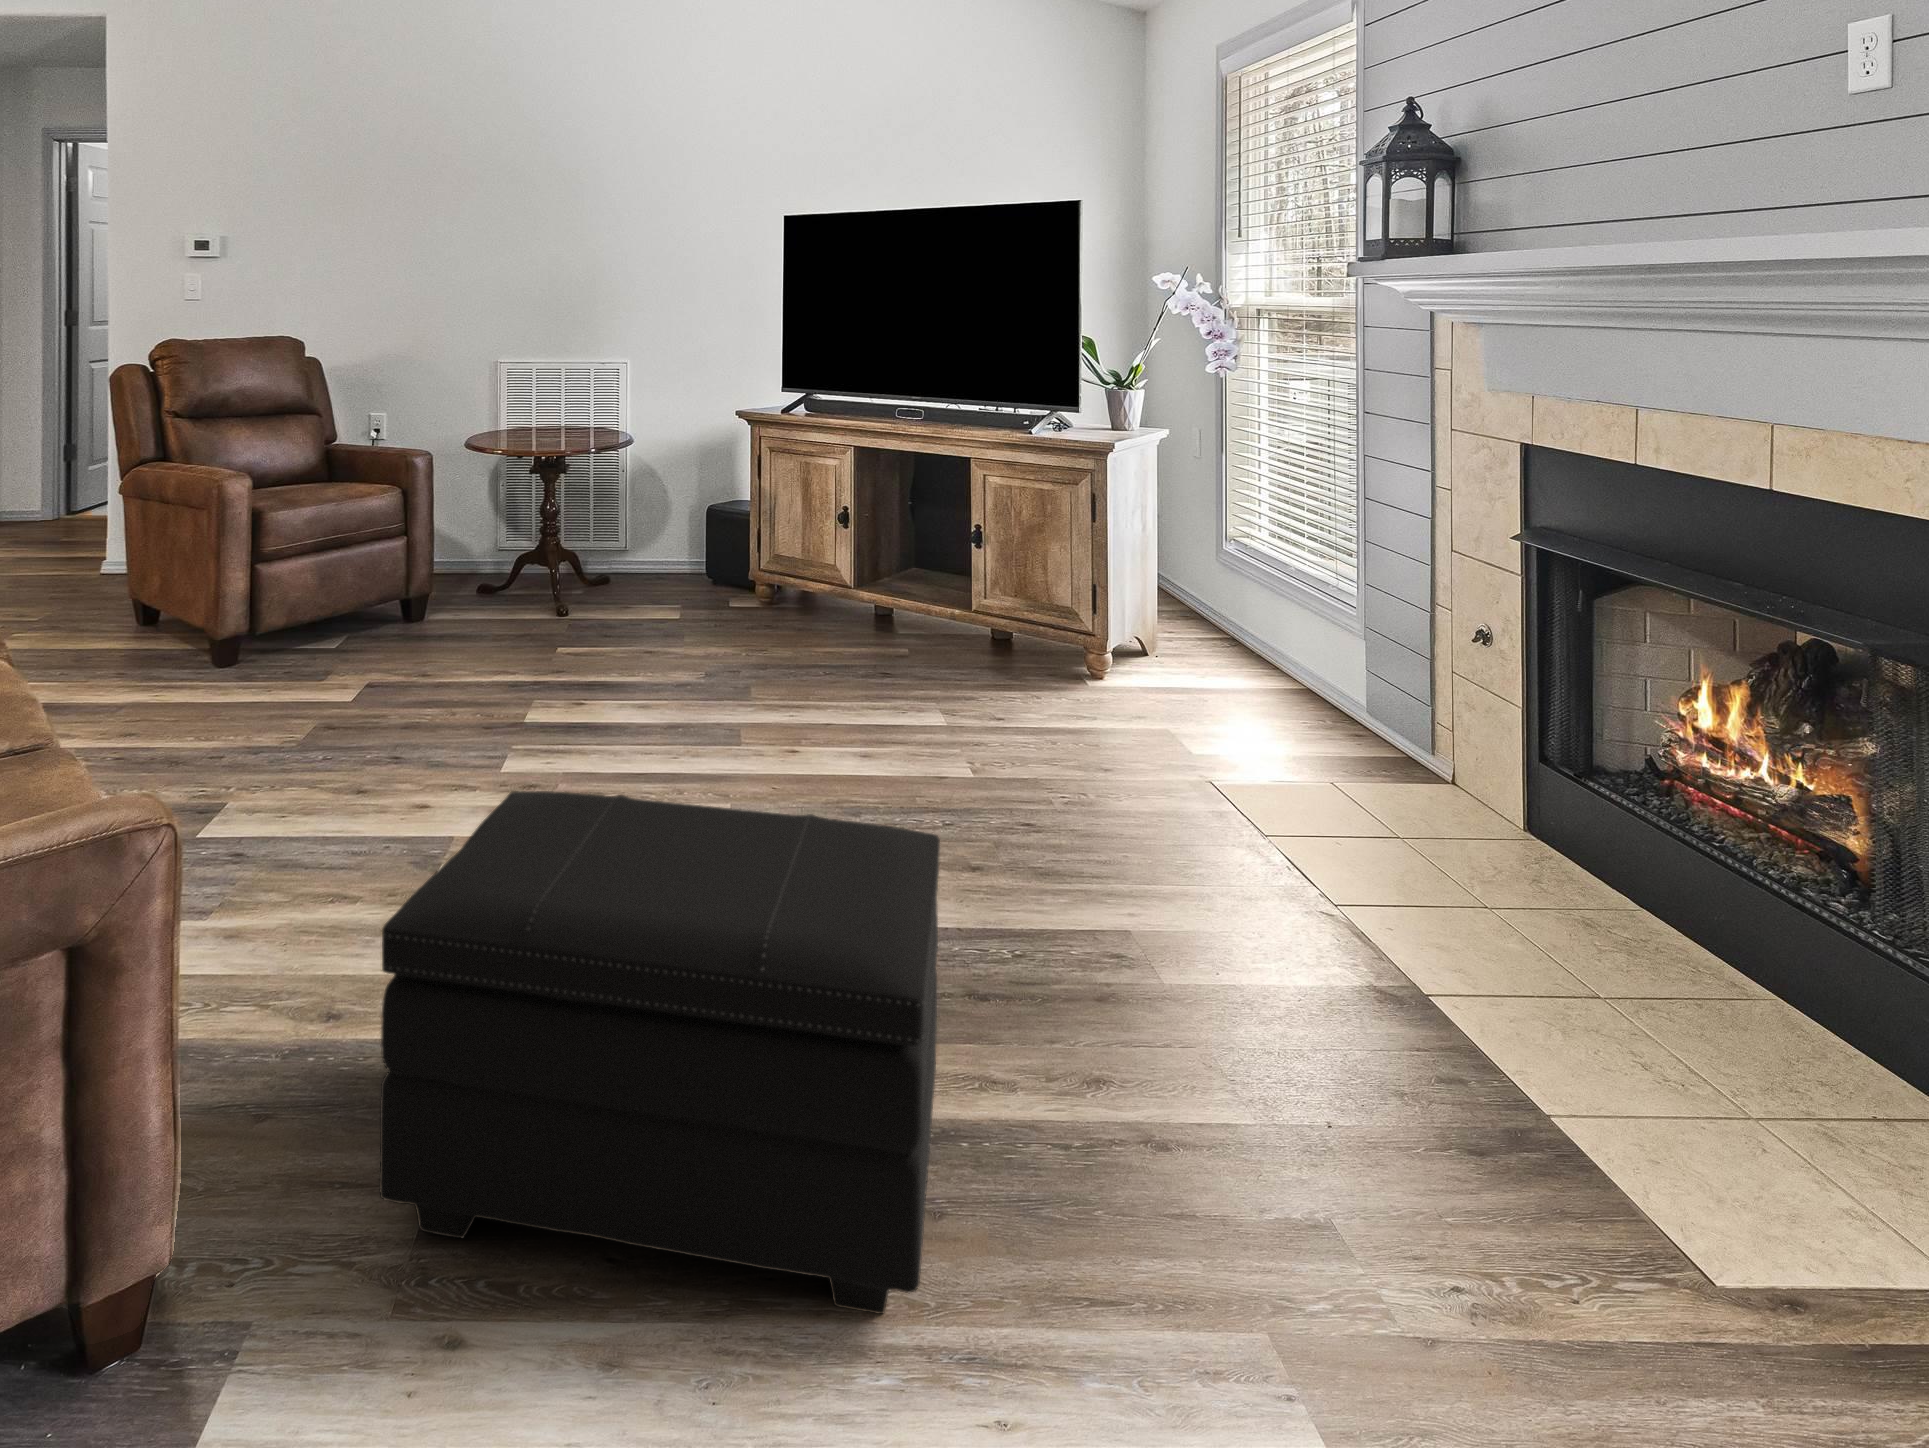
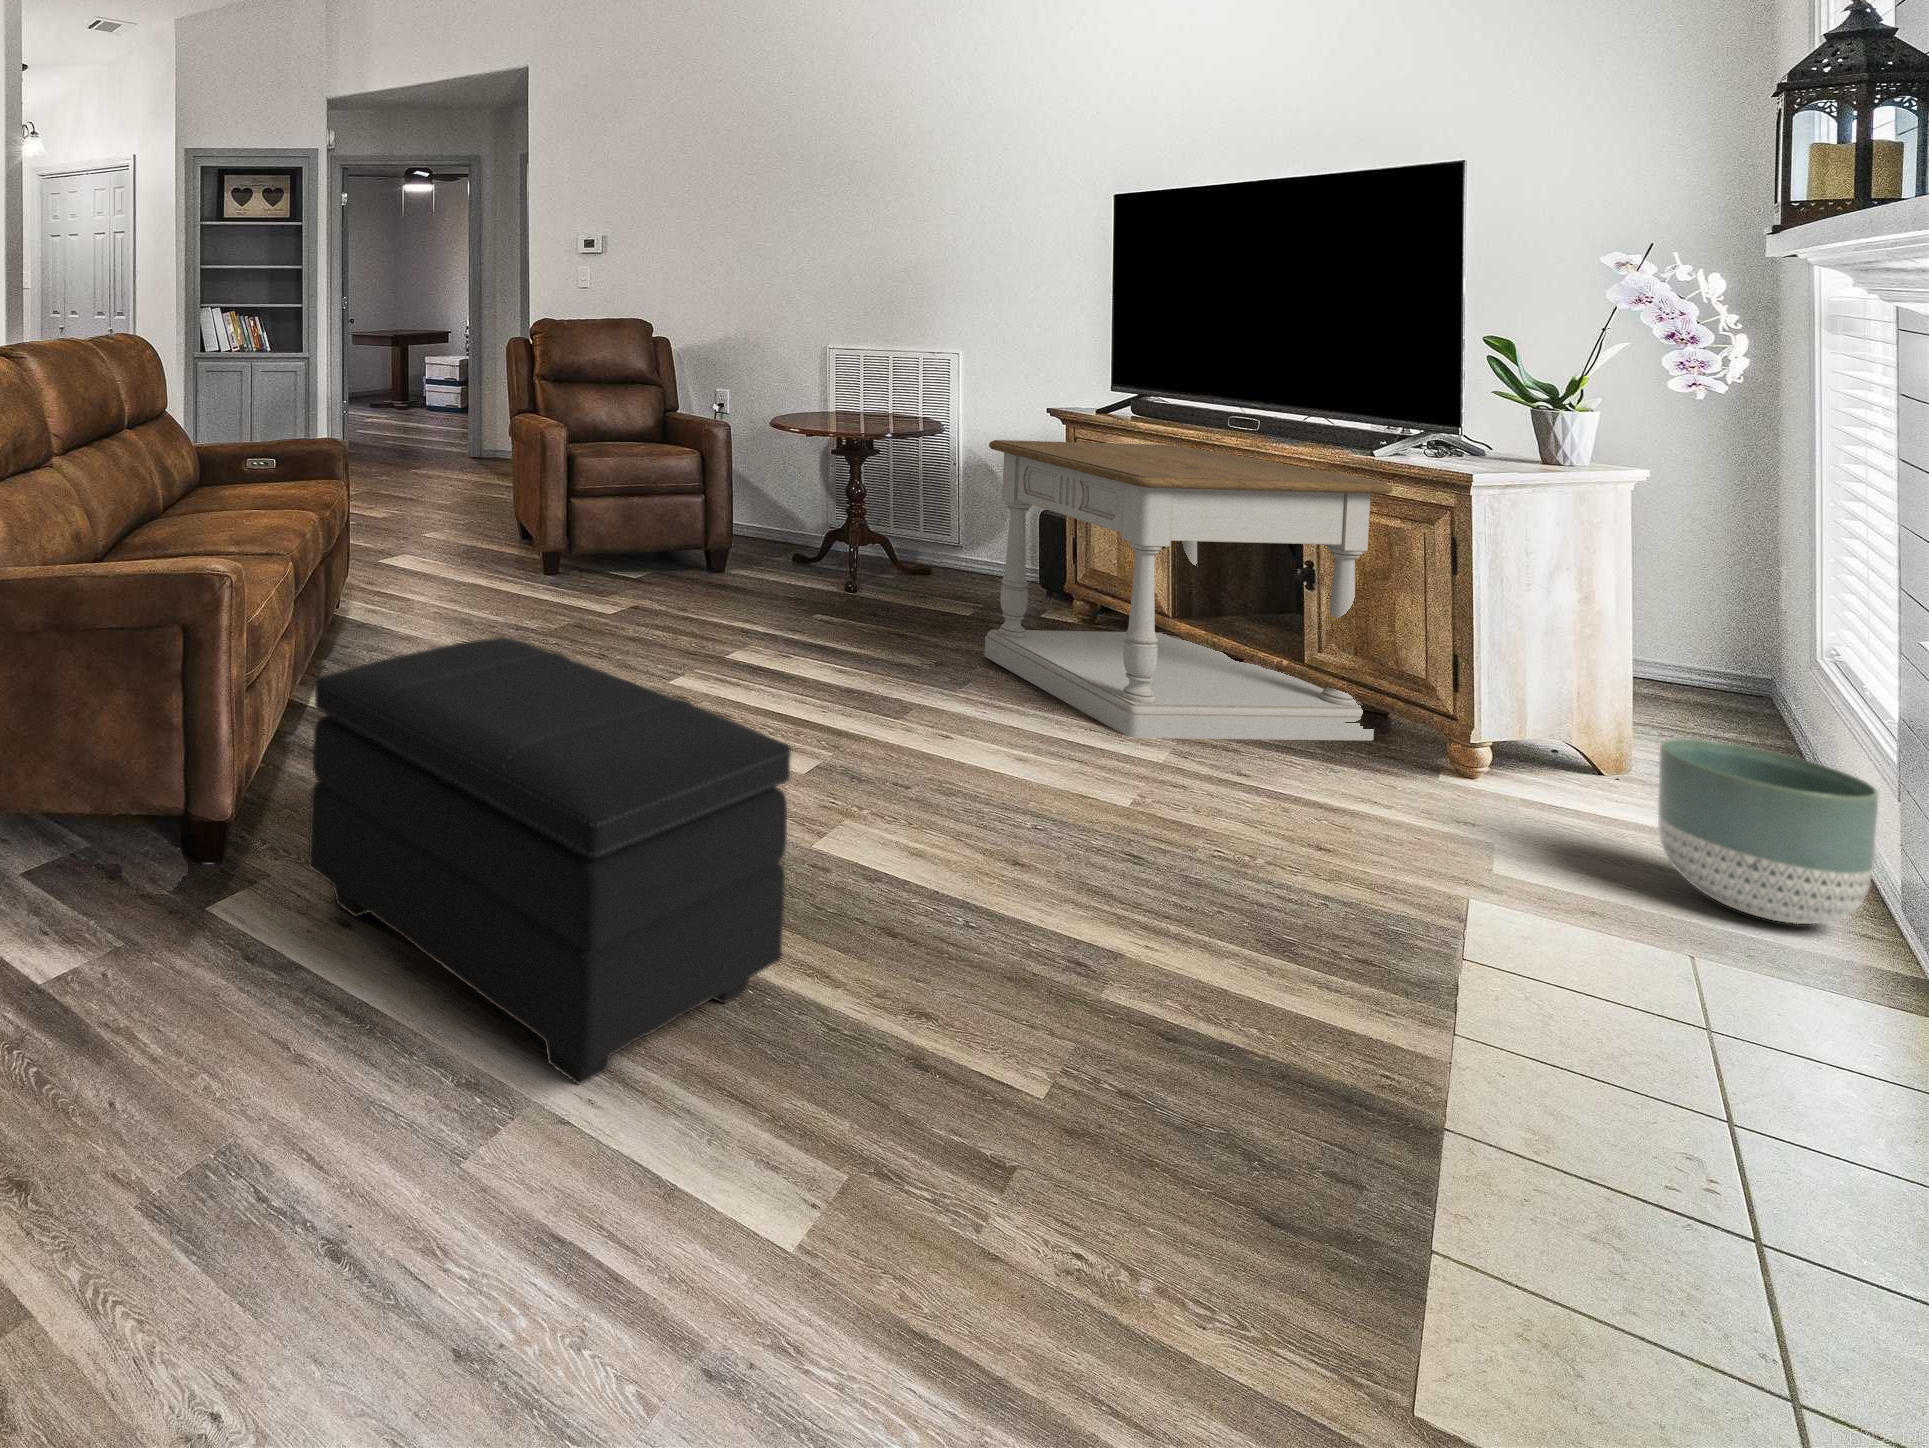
side table: none [737,433,1049,717] -> present [984,440,1393,741]
planter: none [1264,624,1377,747] -> present [1658,739,1878,924]

